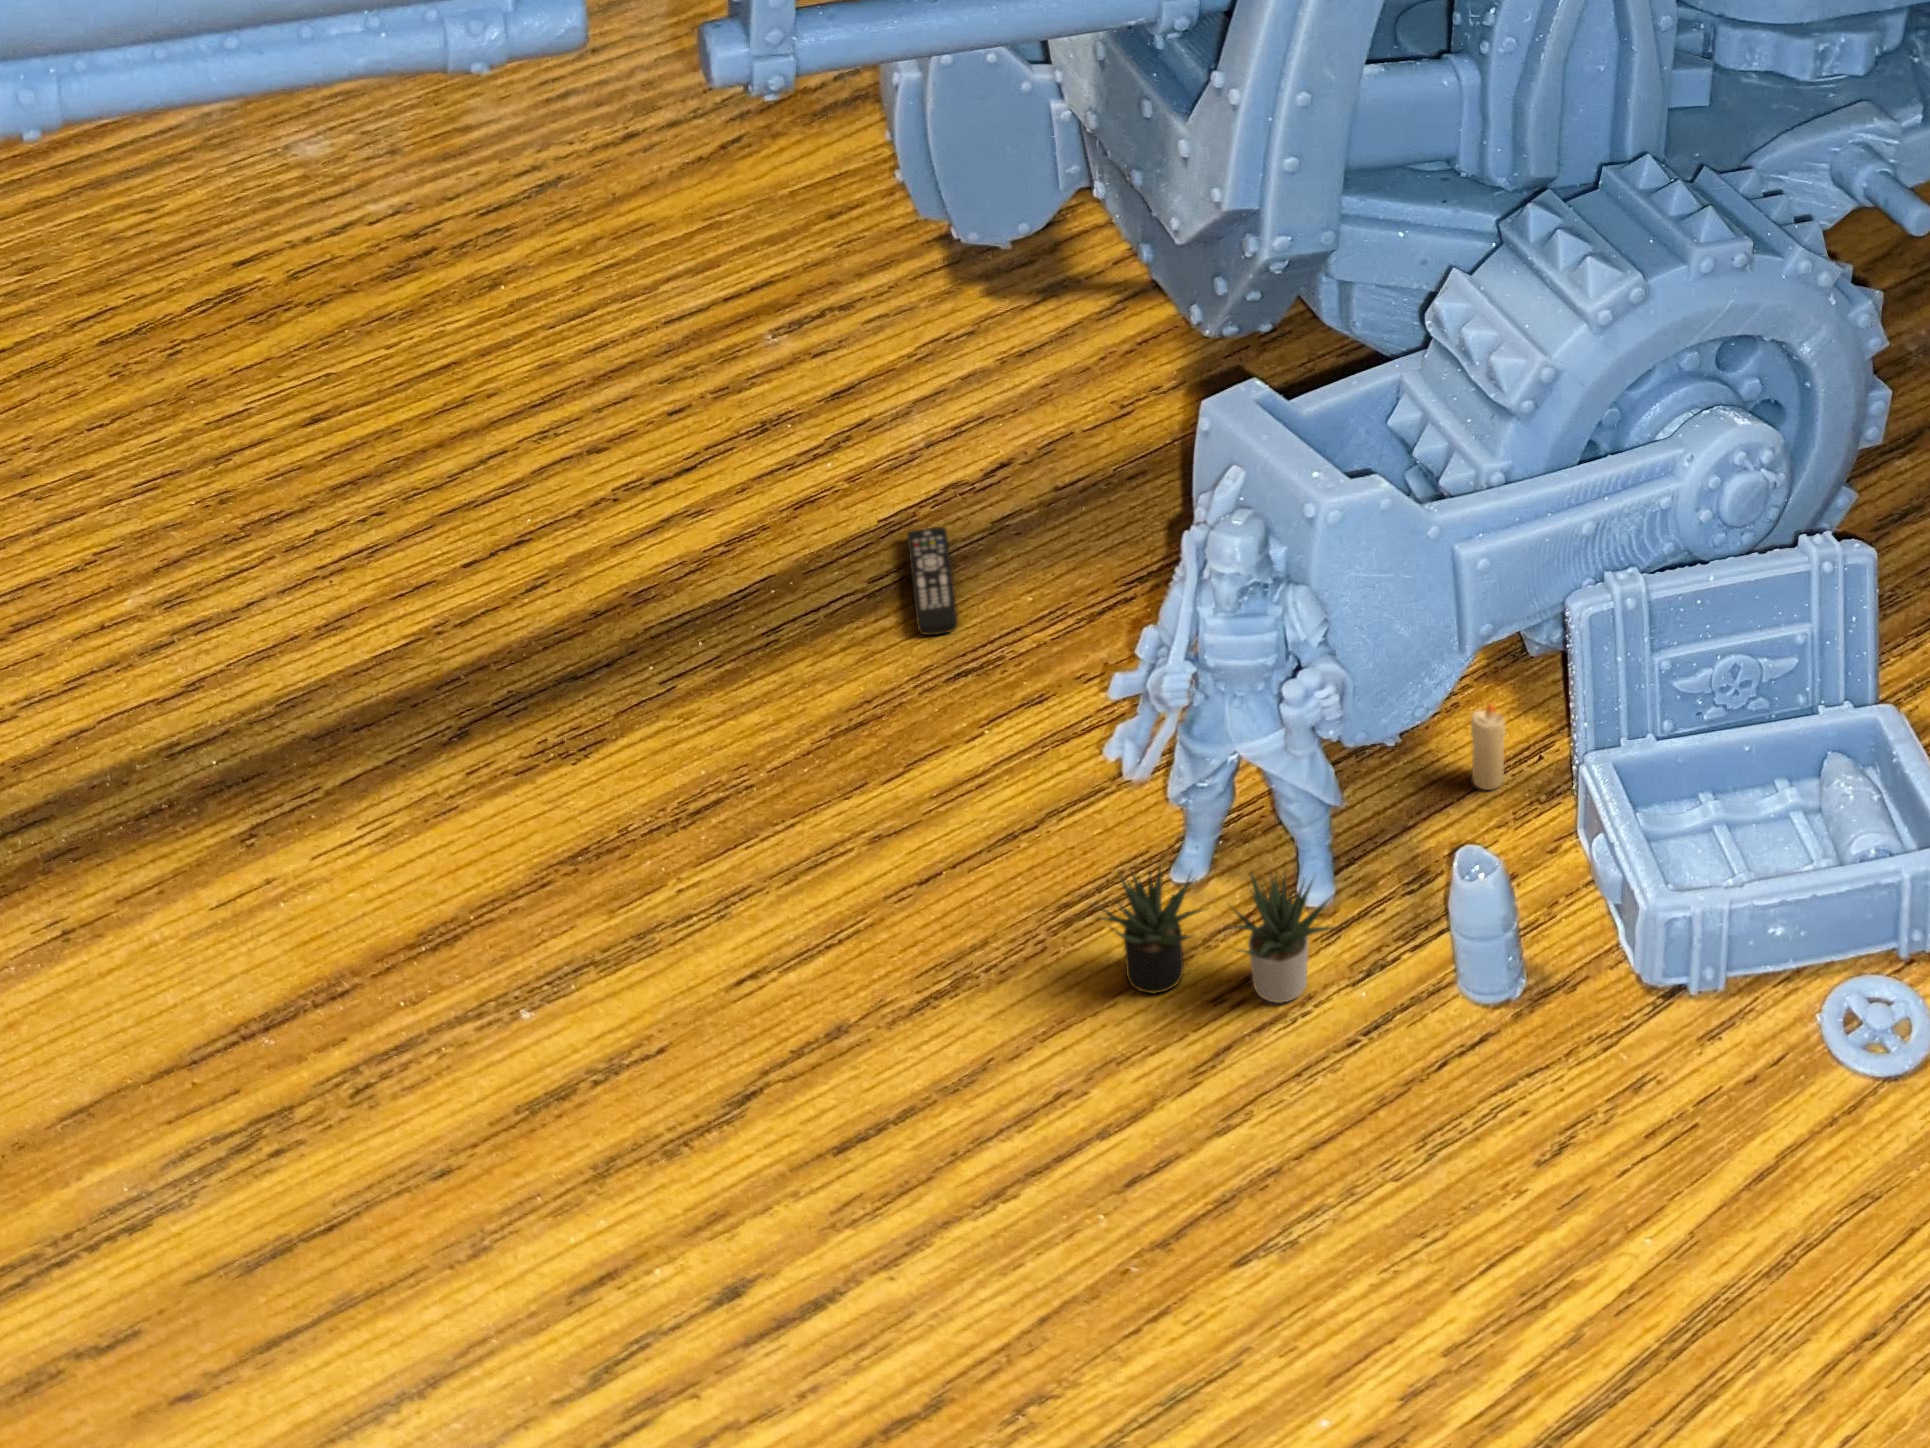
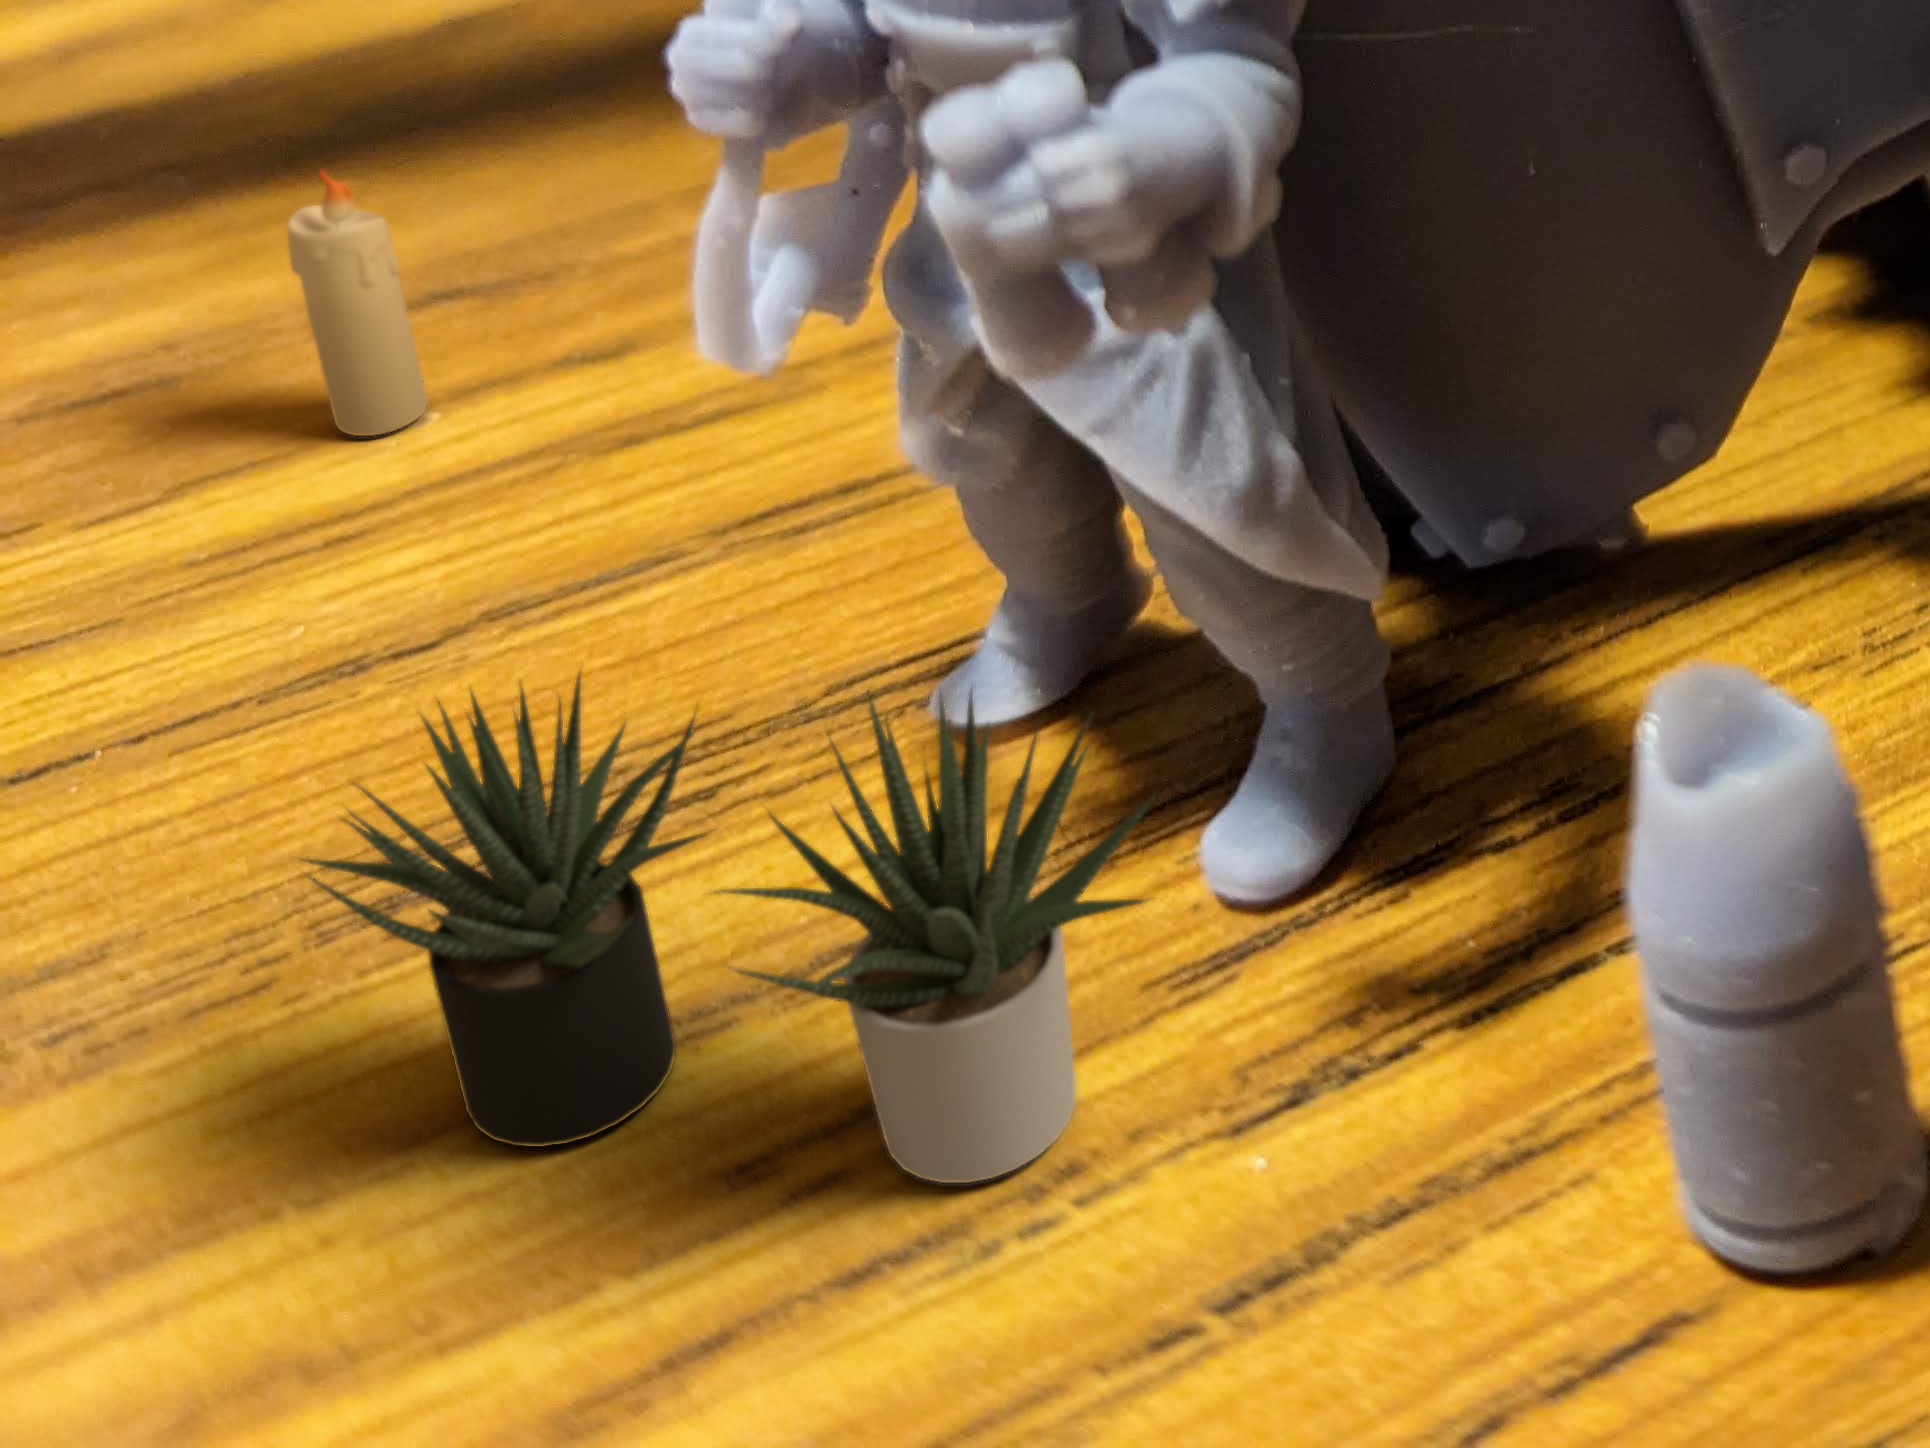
remote control: present [907,527,958,635] -> none [367,14,565,218]
candle: present [1471,705,1506,790] -> present [287,172,428,436]

